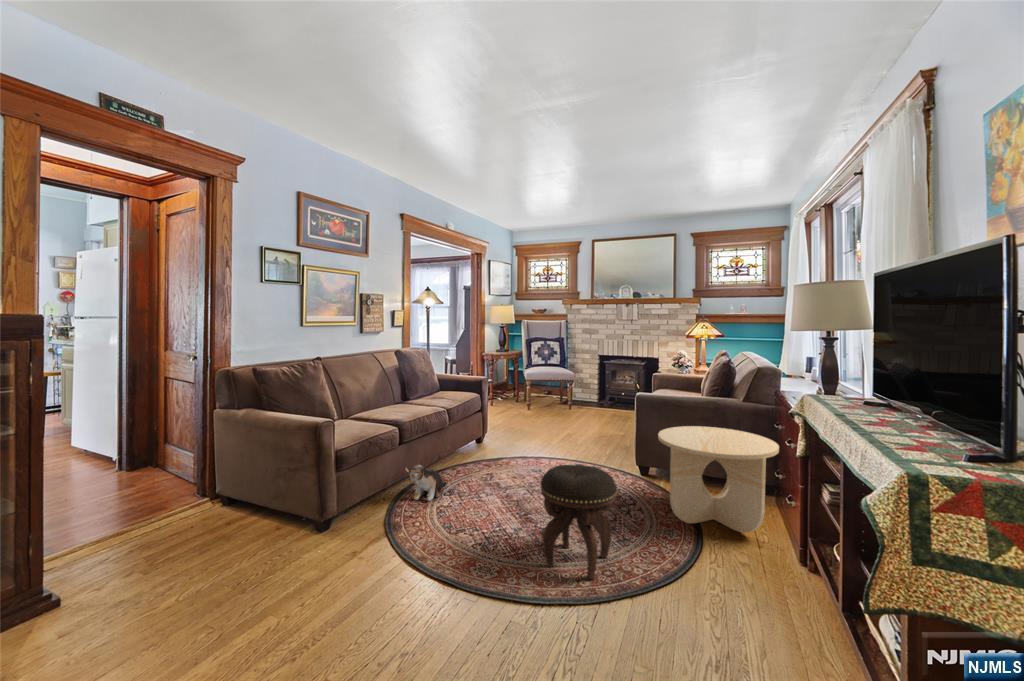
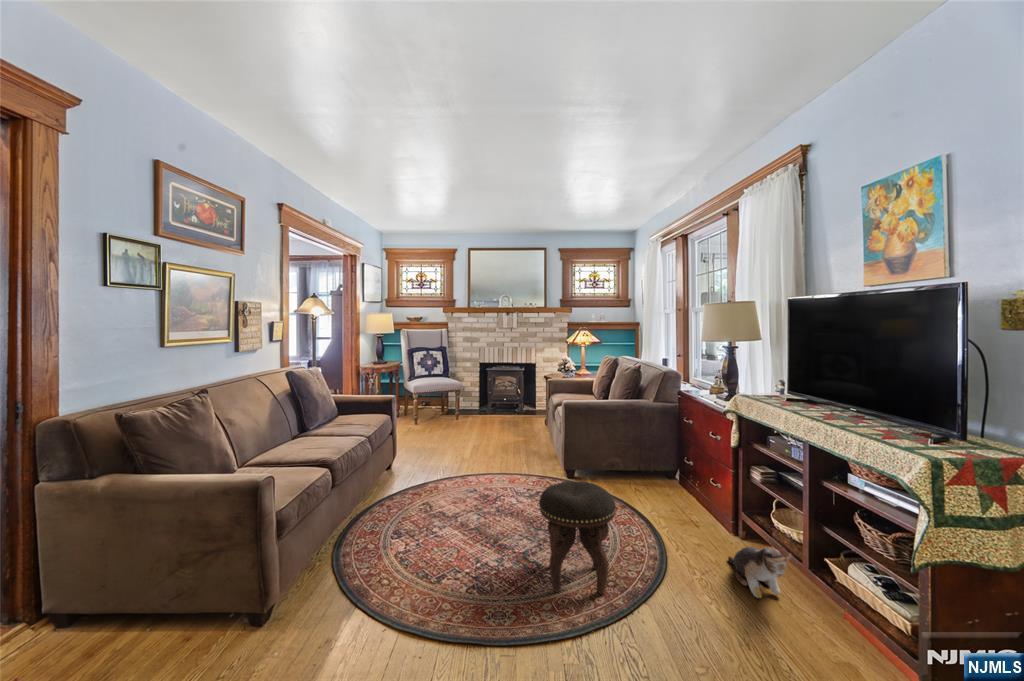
side table: present [658,426,779,533] -> none [603,427,705,517]
plush toy: present [405,464,447,501] -> present [728,547,791,598]

